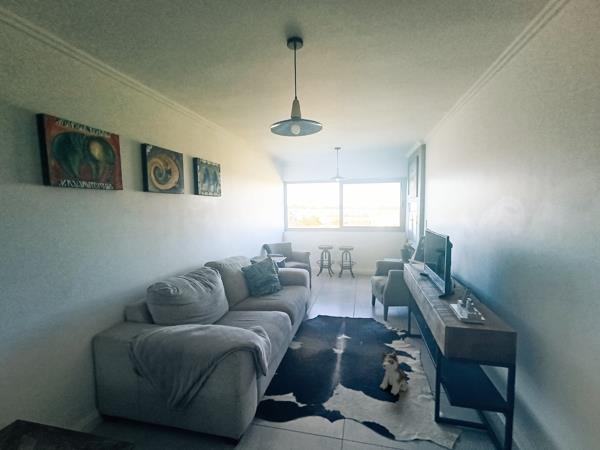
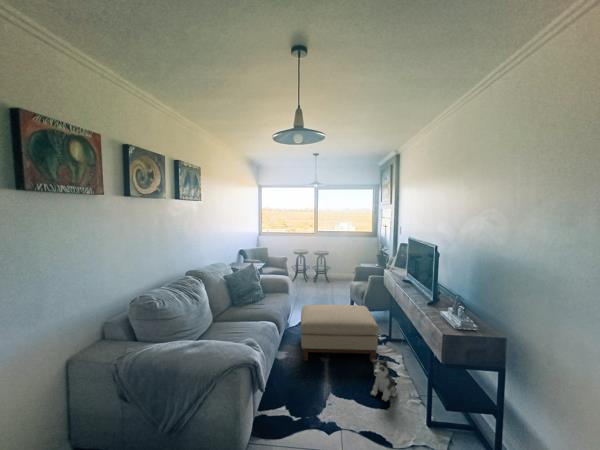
ottoman: none [314,298,393,357] -> present [301,305,379,362]

